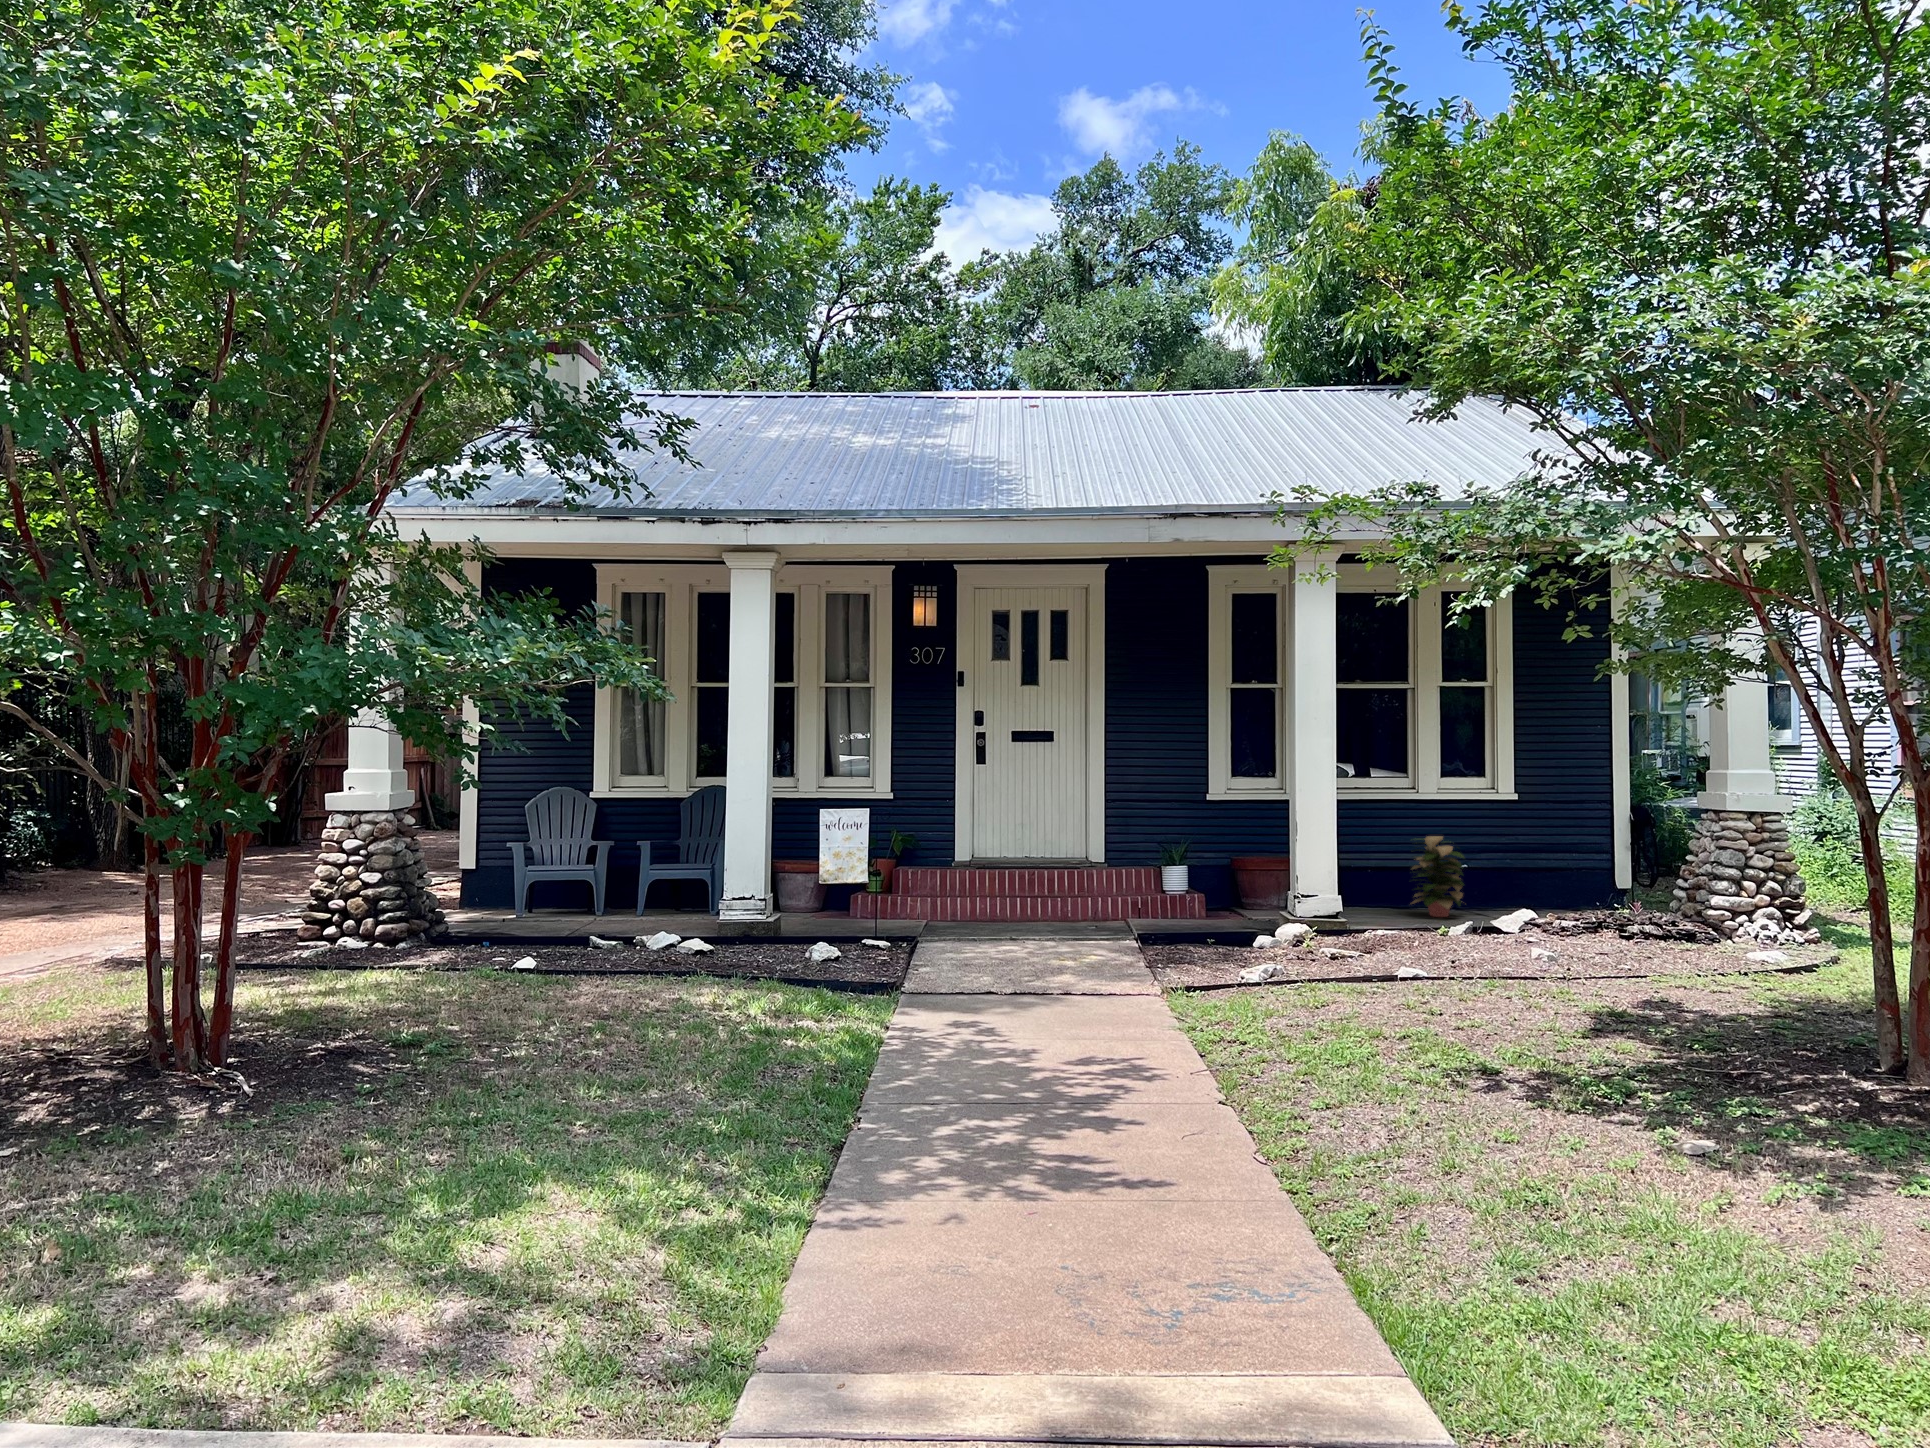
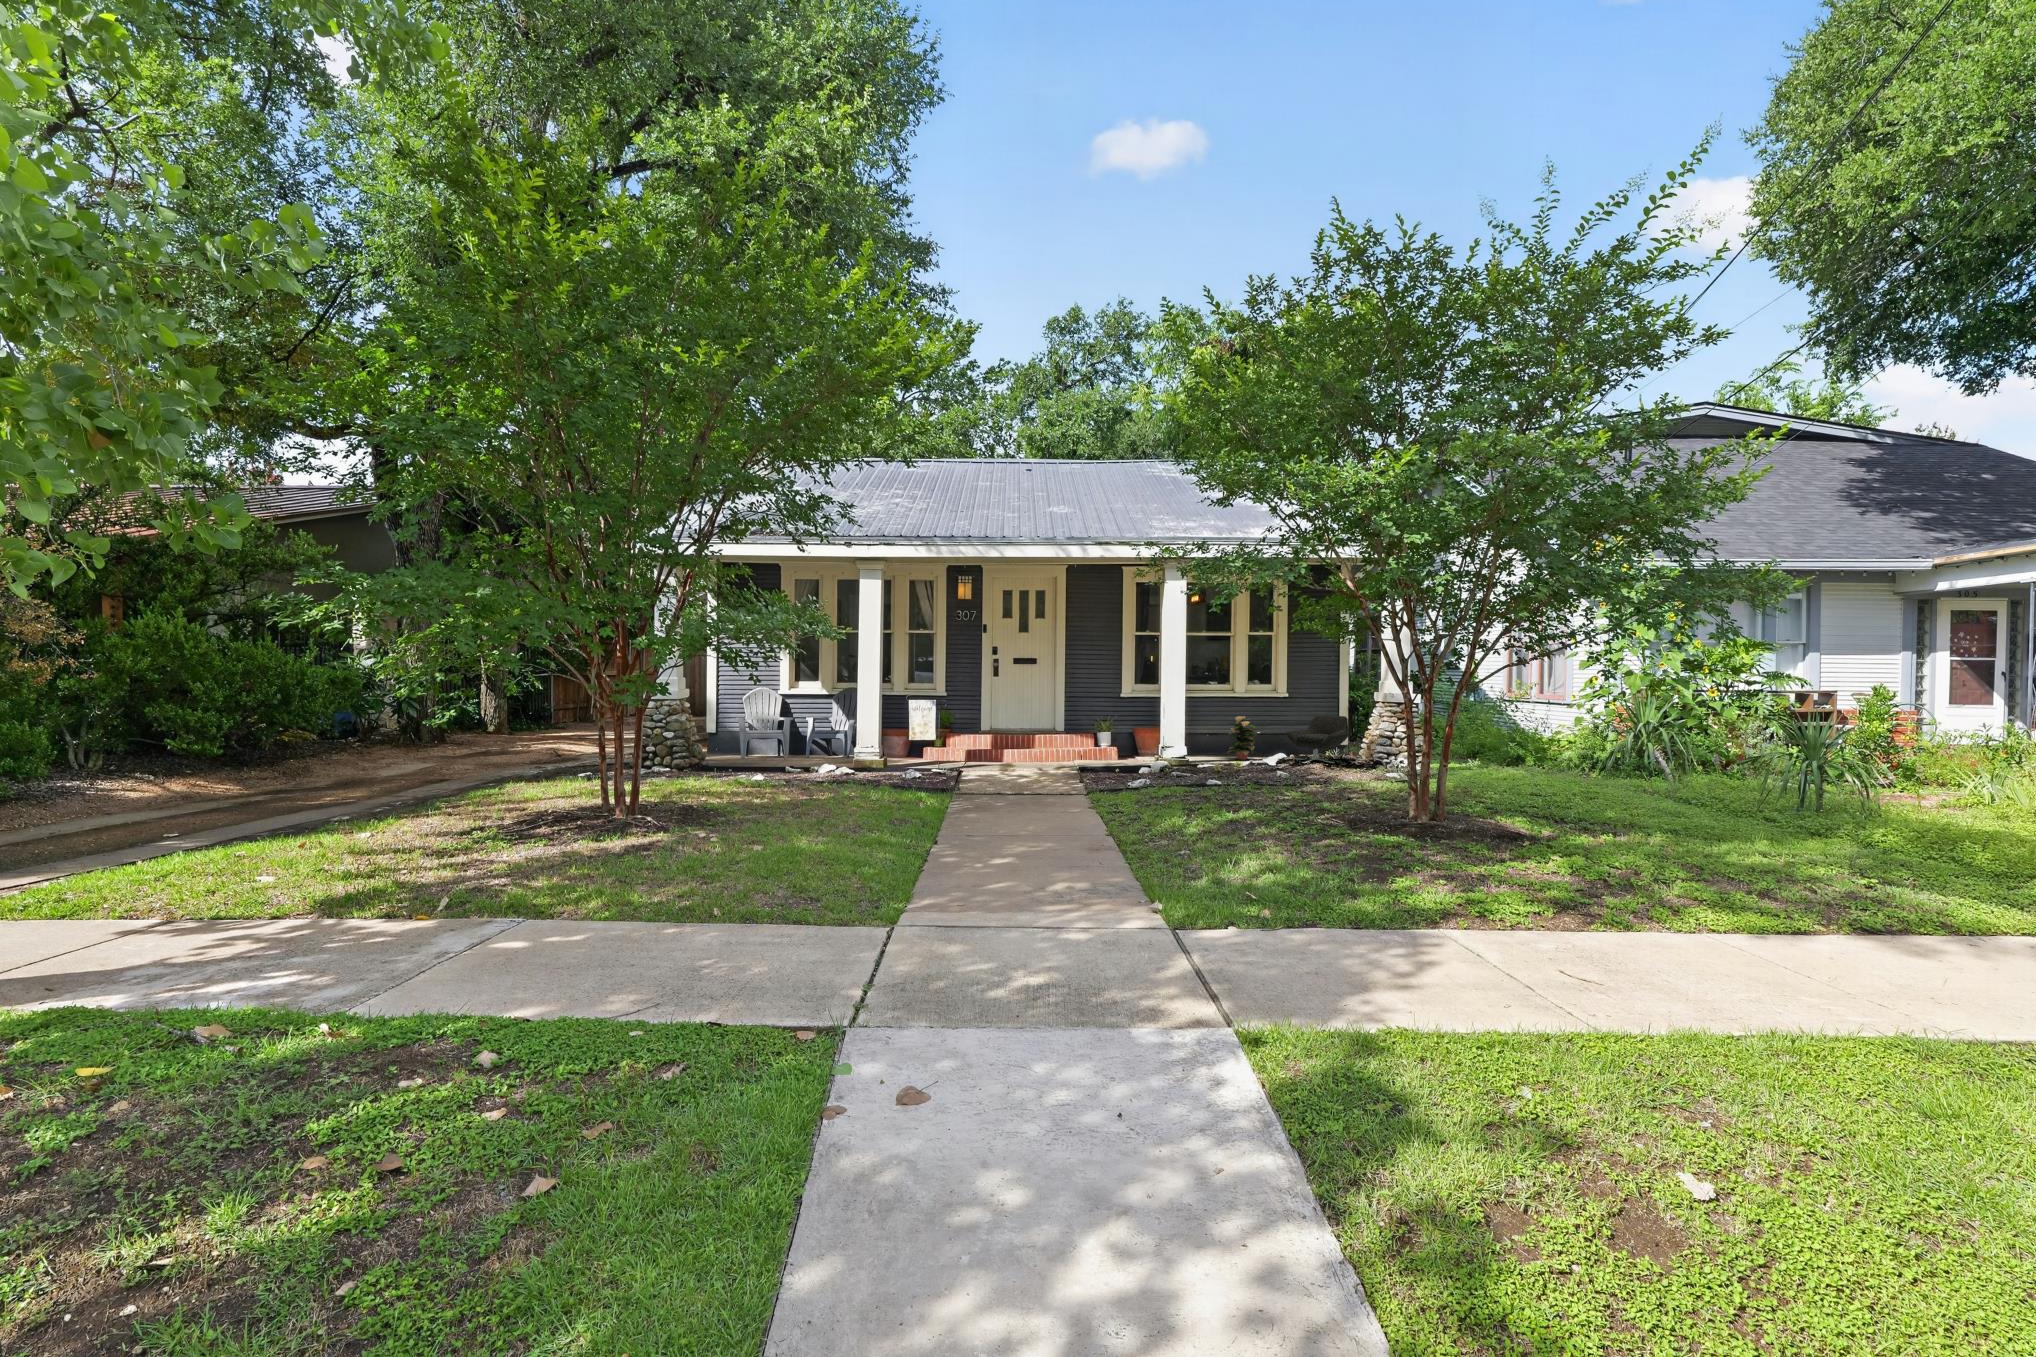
lounge chair: none [1521,832,1645,926] -> present [1286,715,1350,763]

